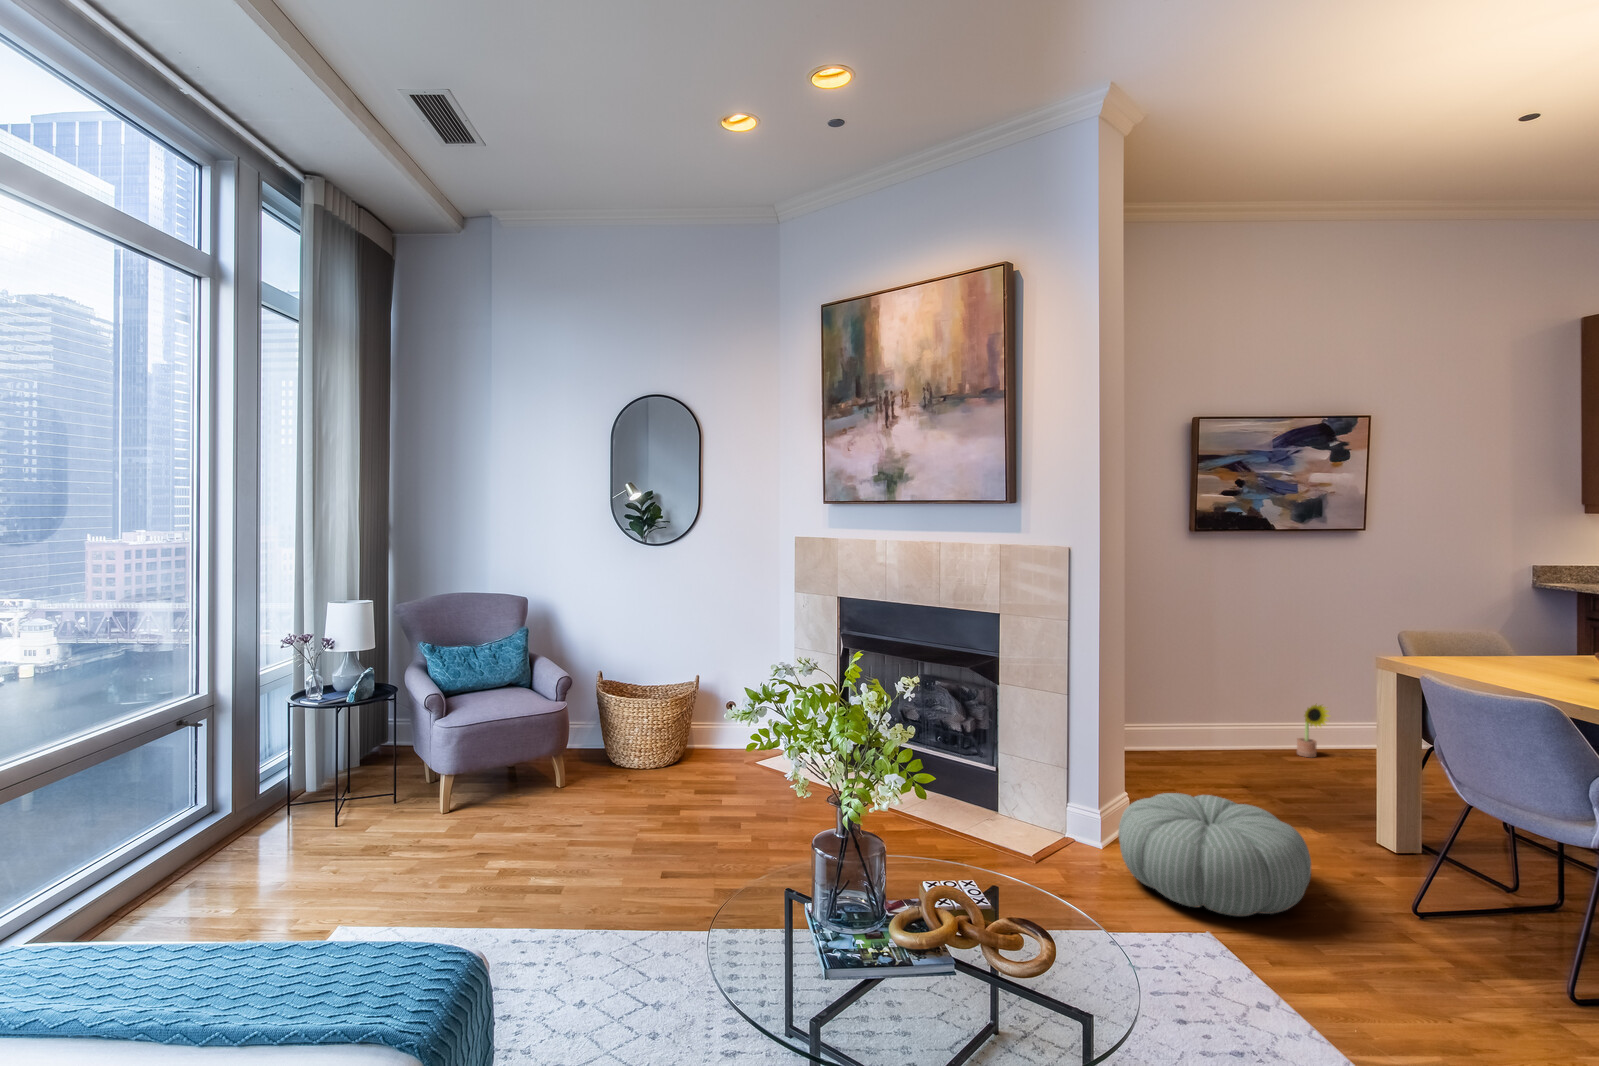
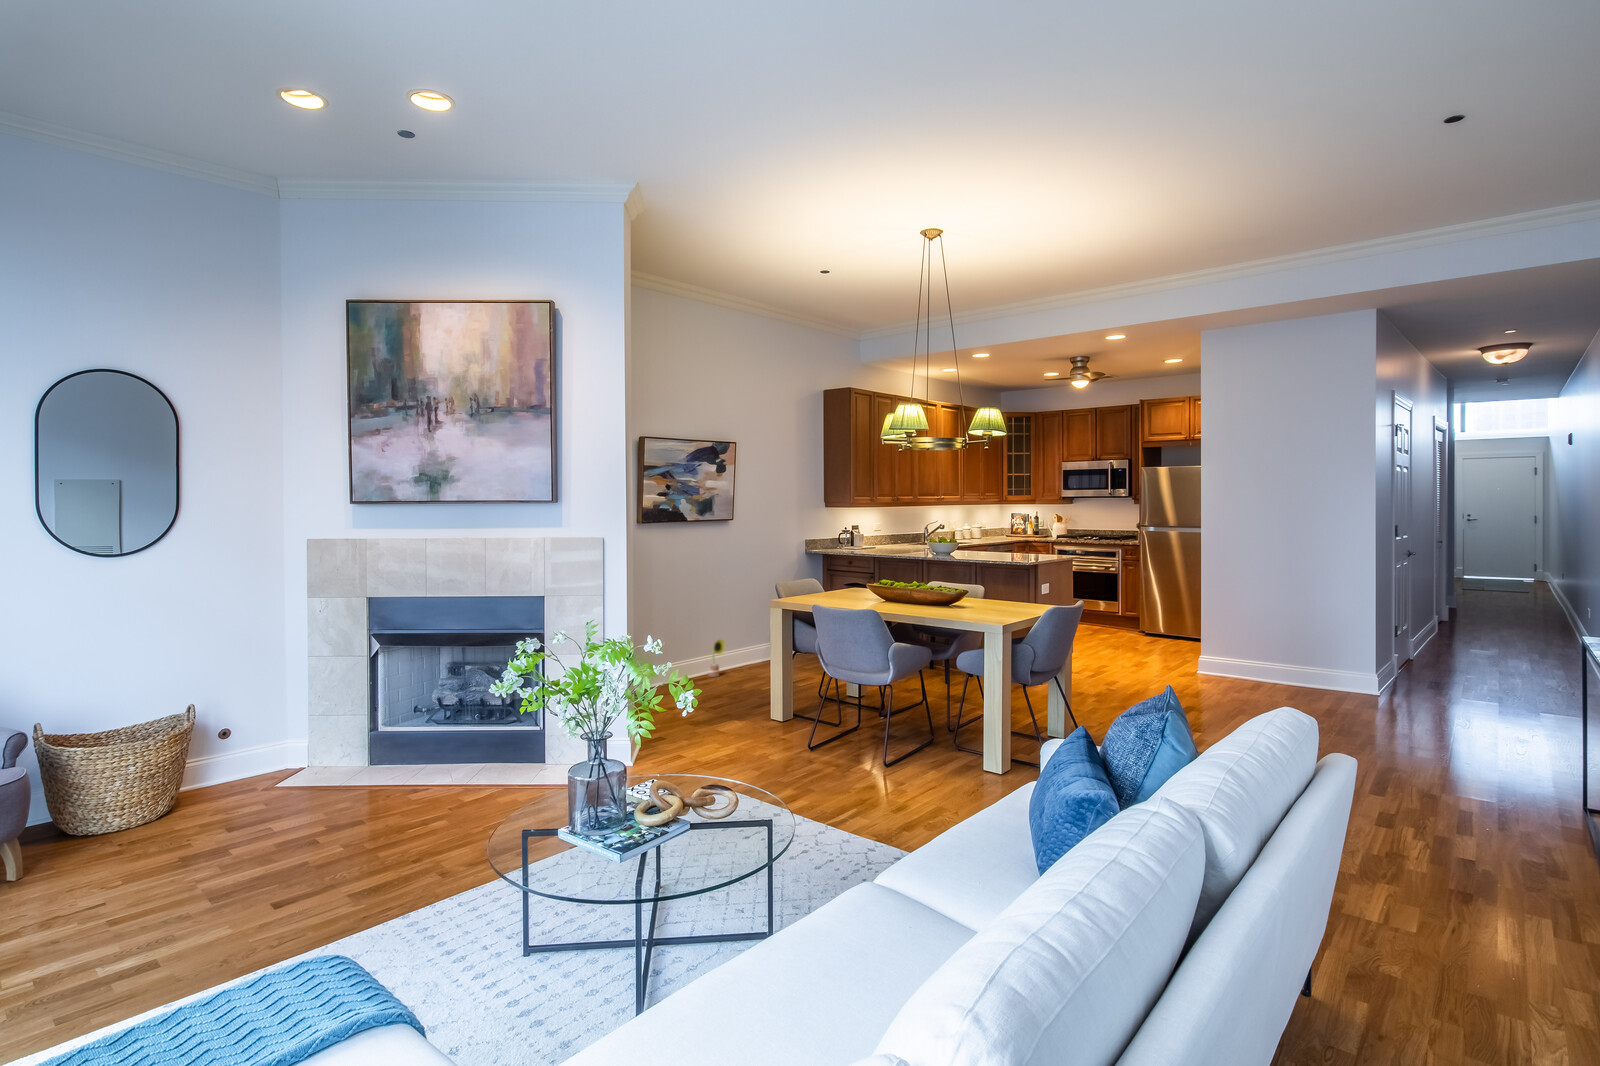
pouf: present [1118,793,1311,916] -> none [665,694,778,760]

